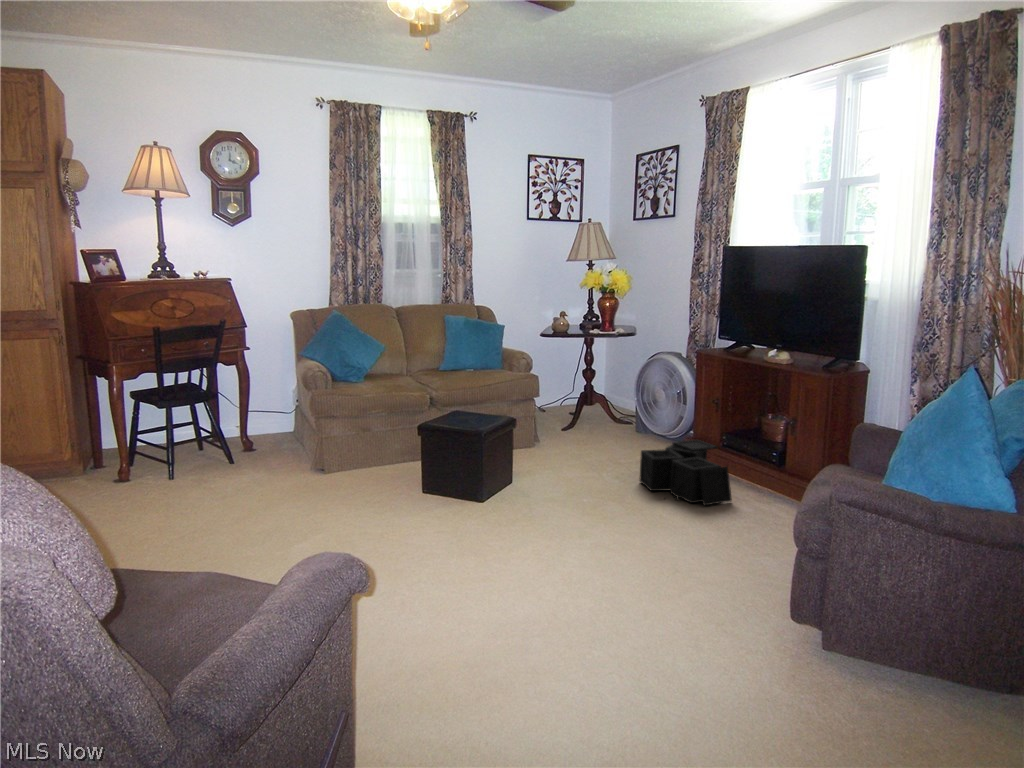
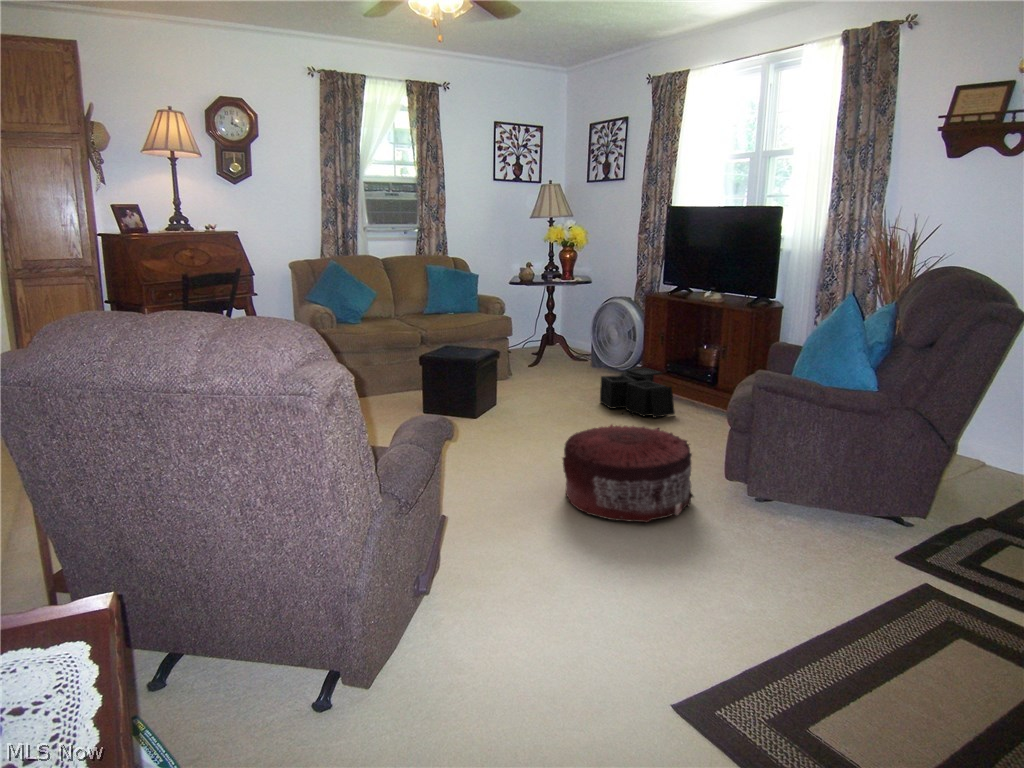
pouf: none [569,524,747,672] -> present [563,424,693,522]

